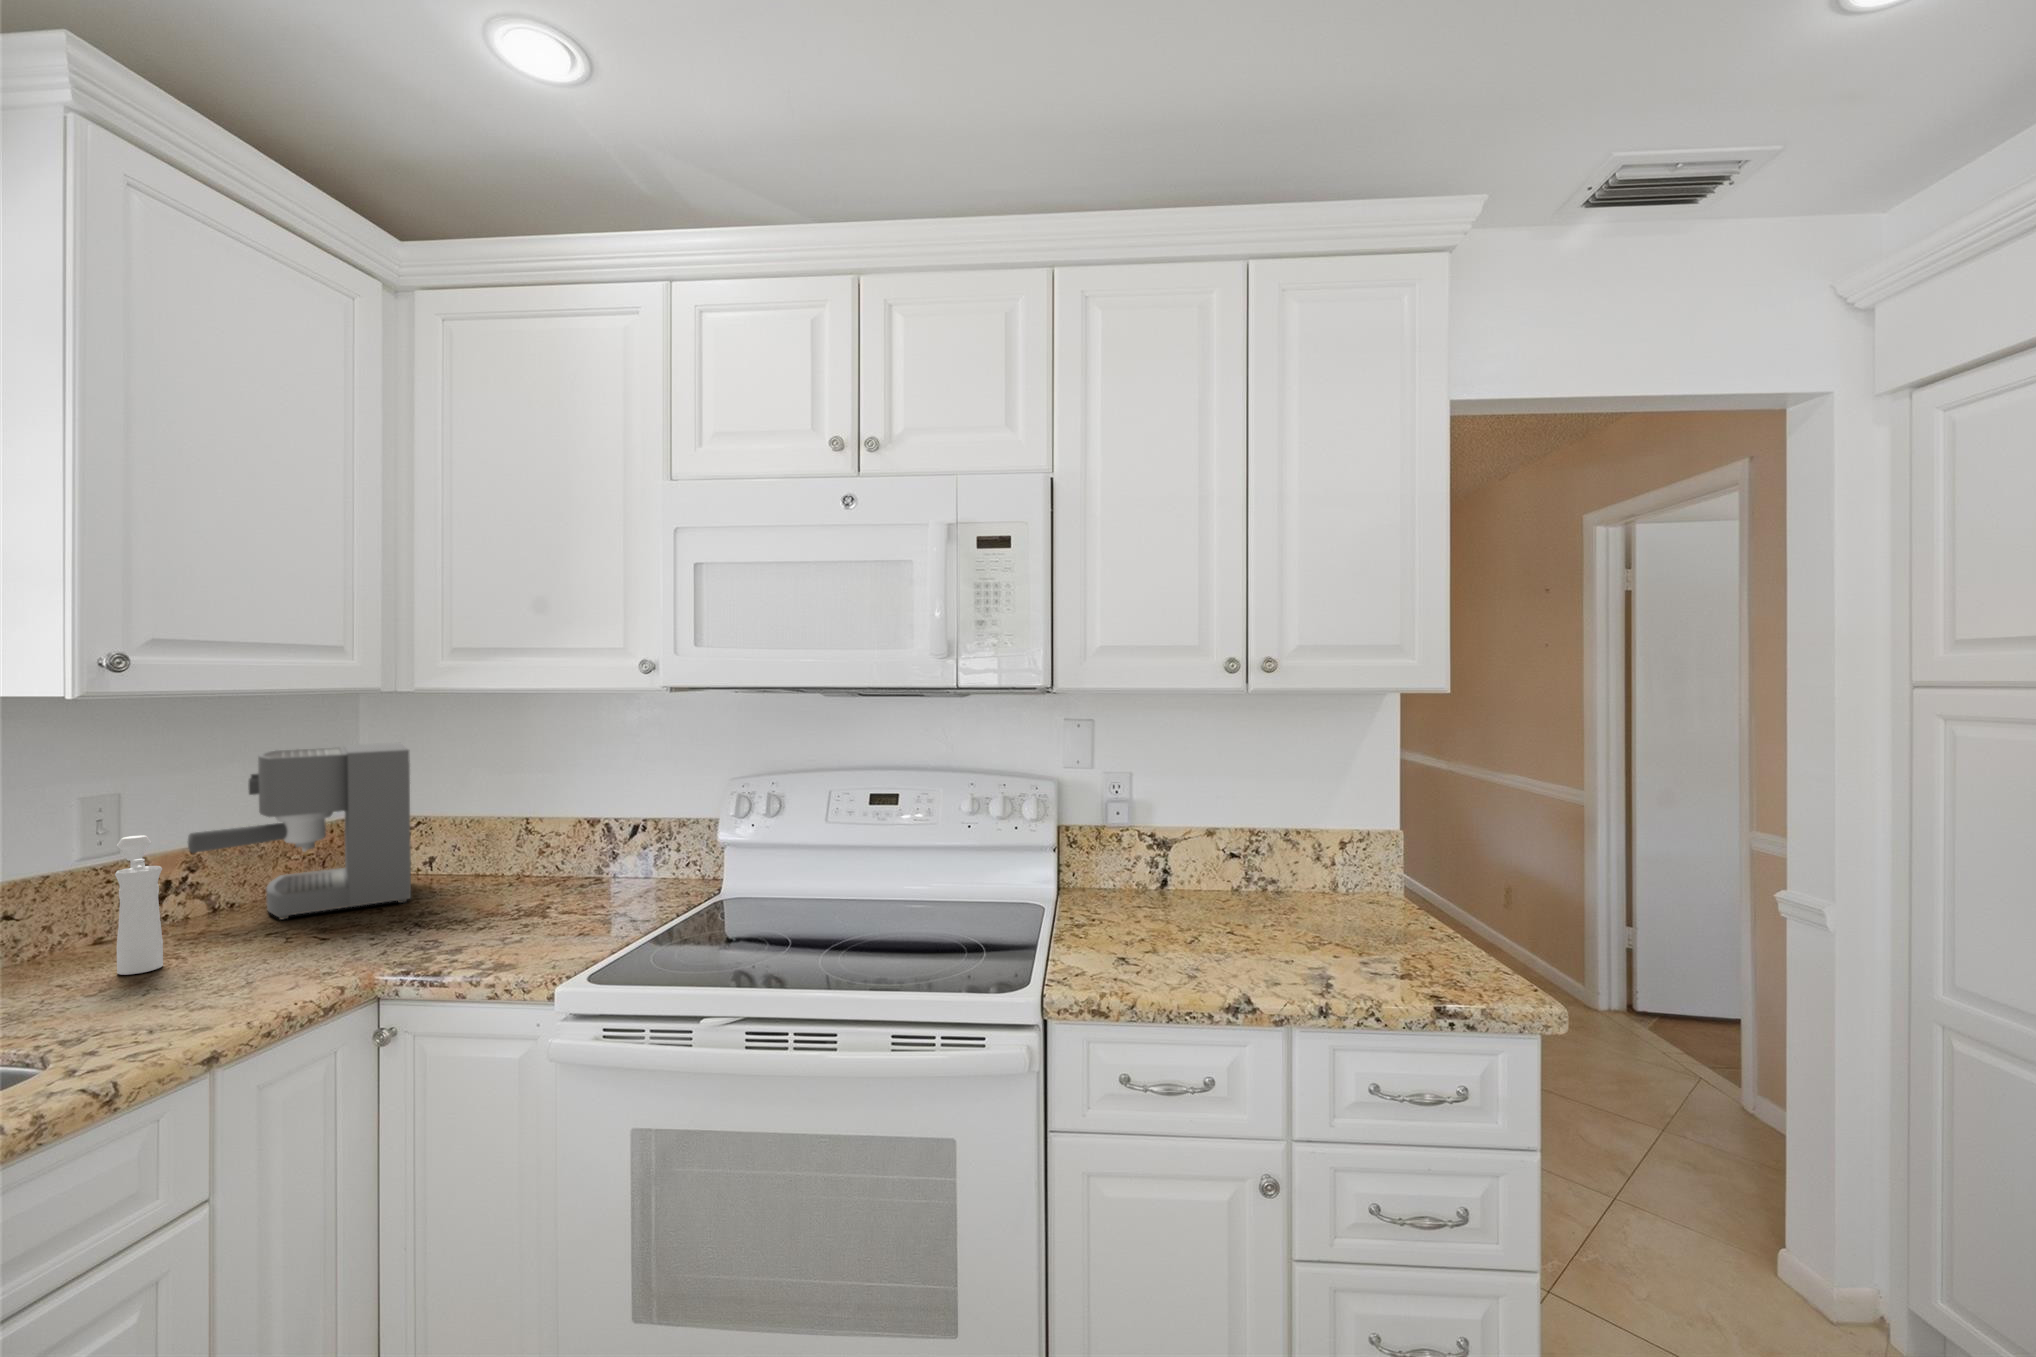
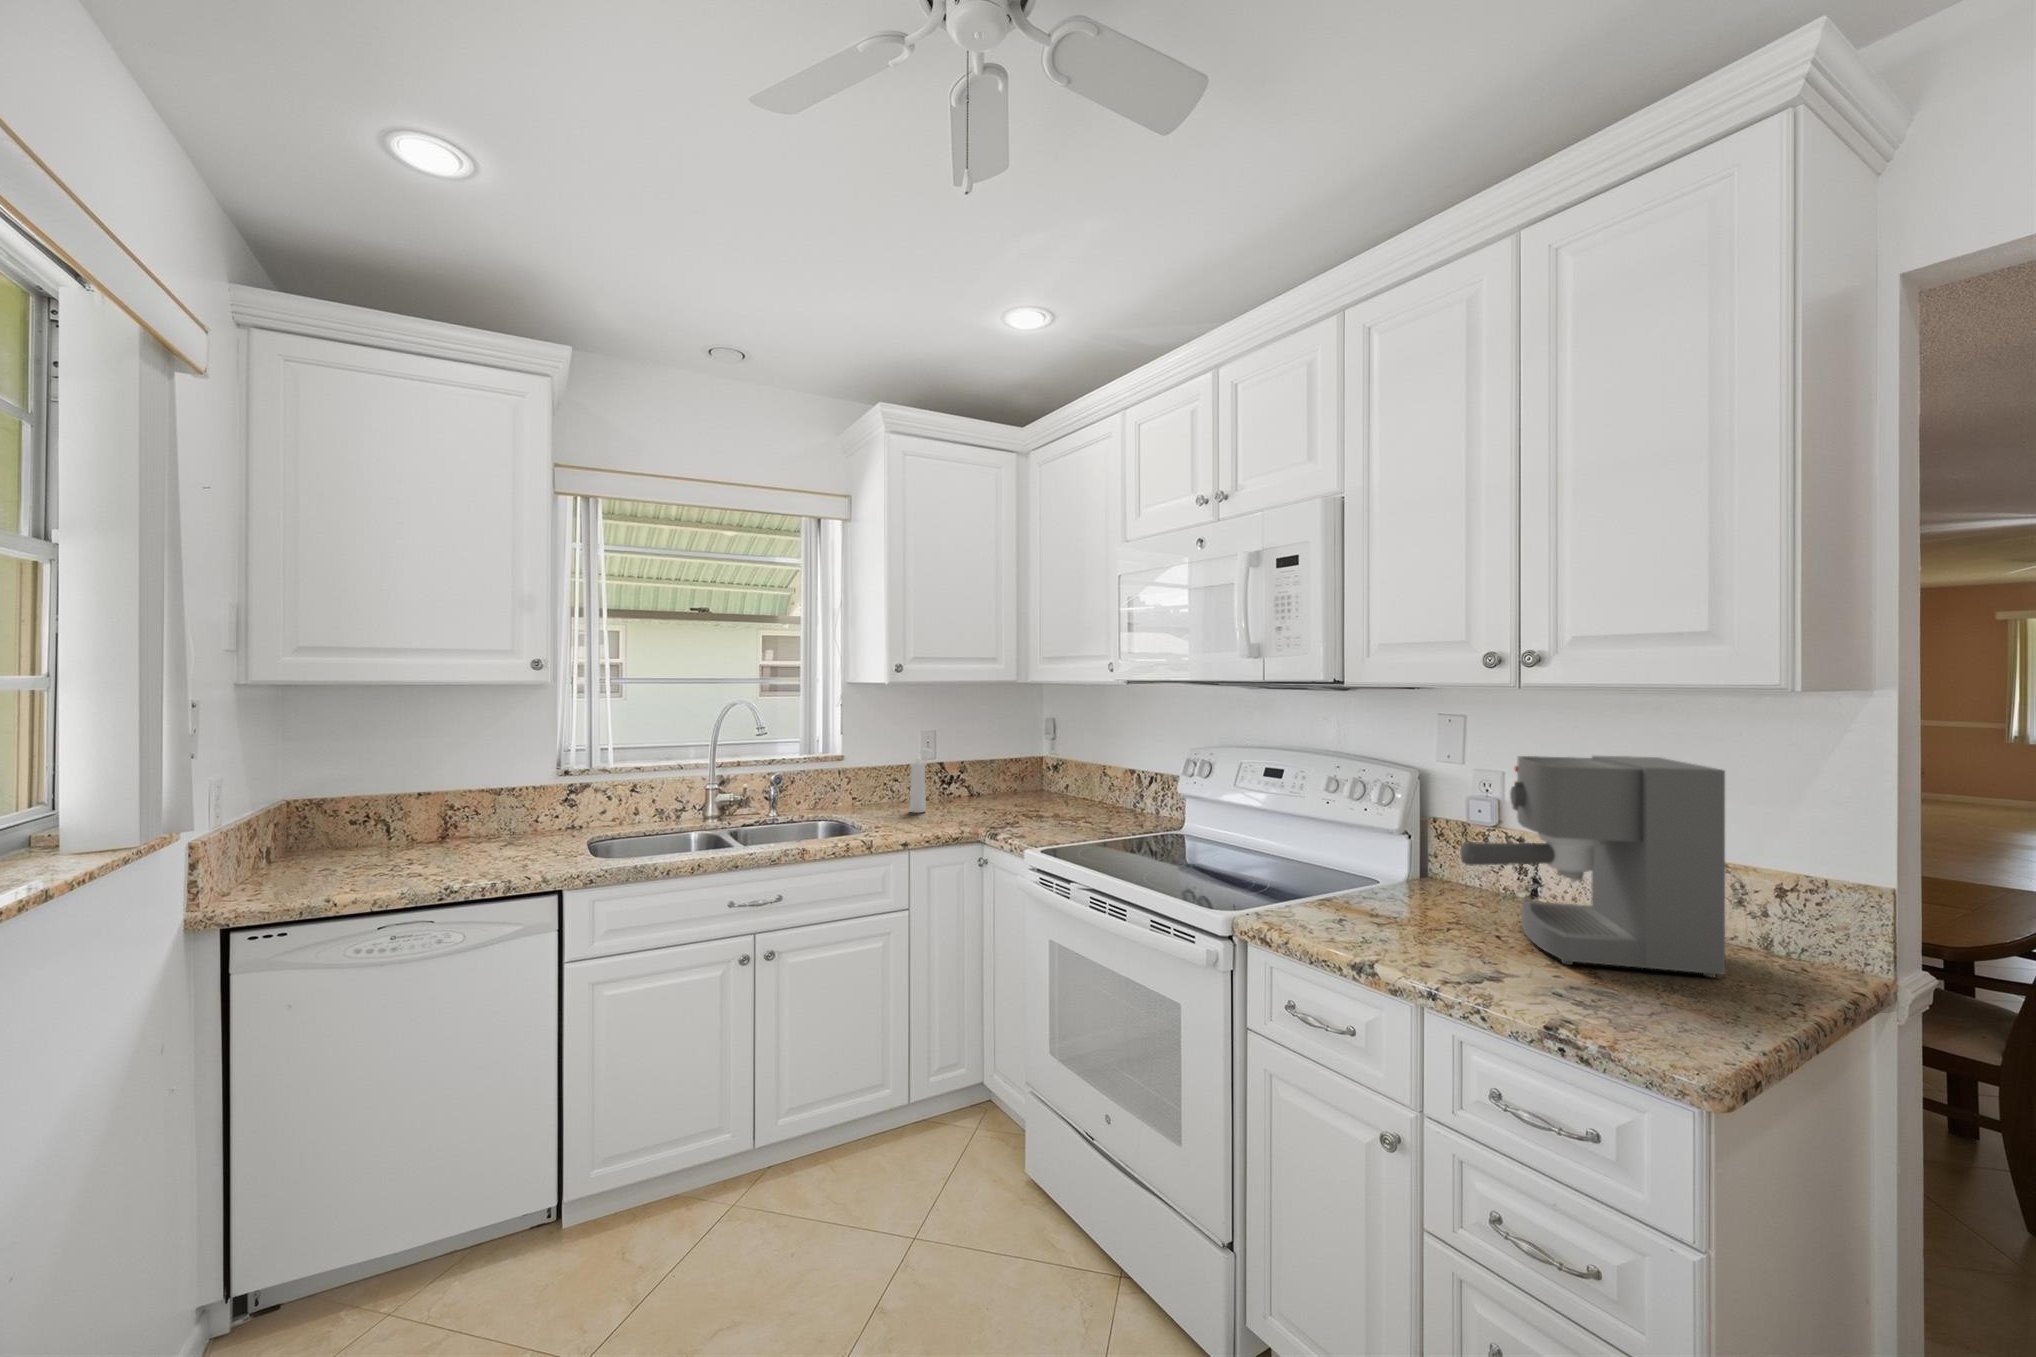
coffee maker: present [188,743,411,919] -> present [1460,756,1725,977]

